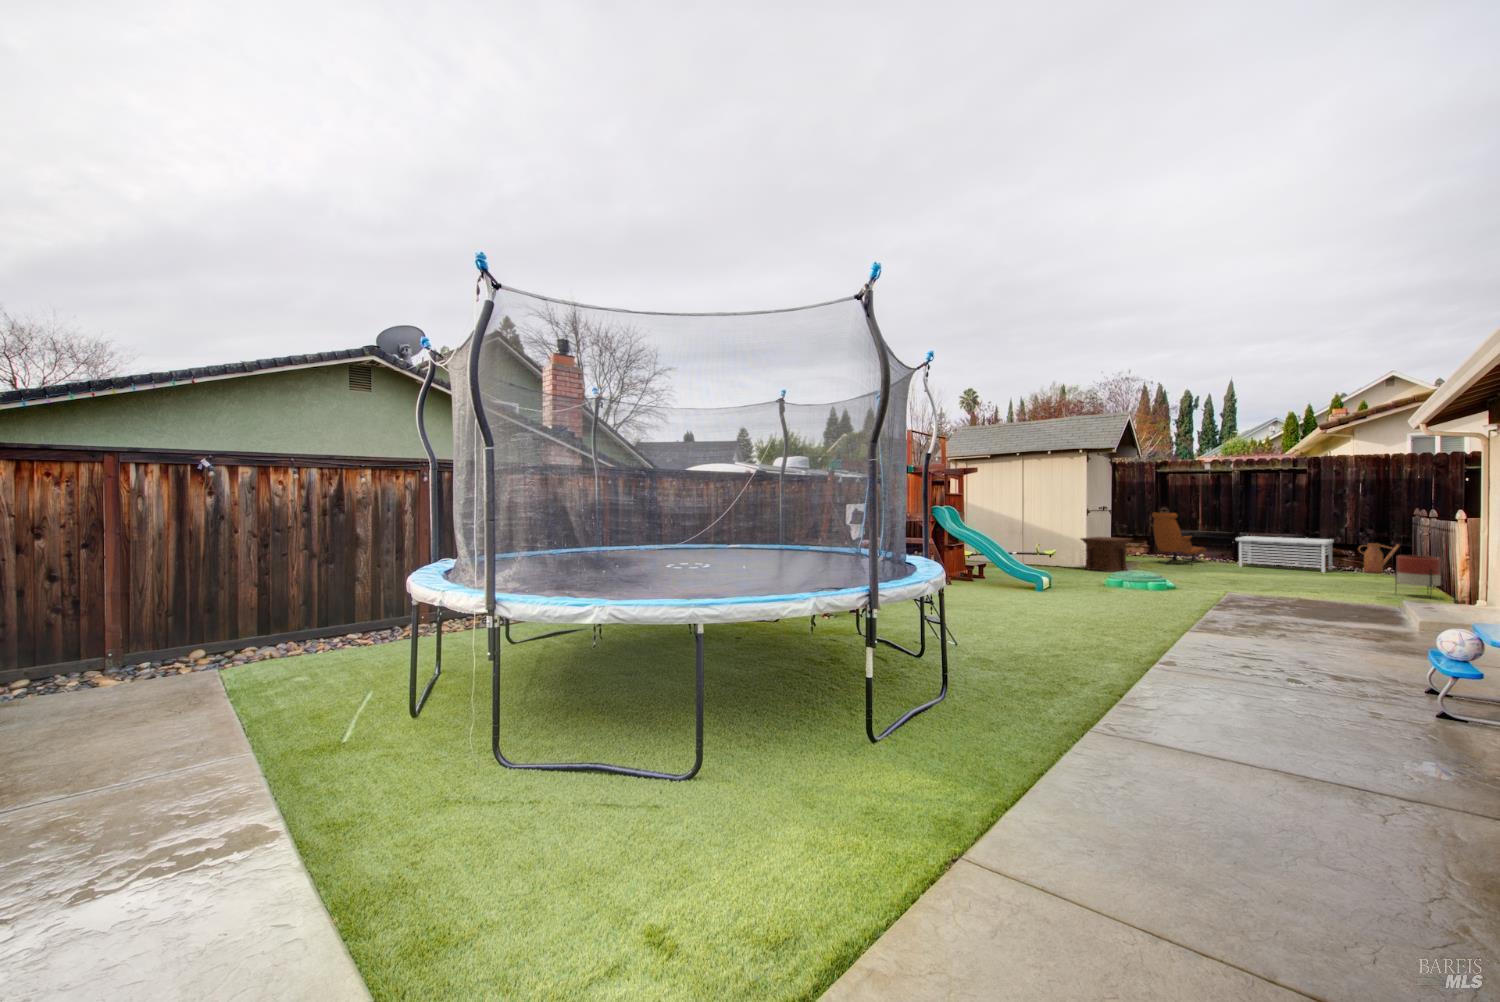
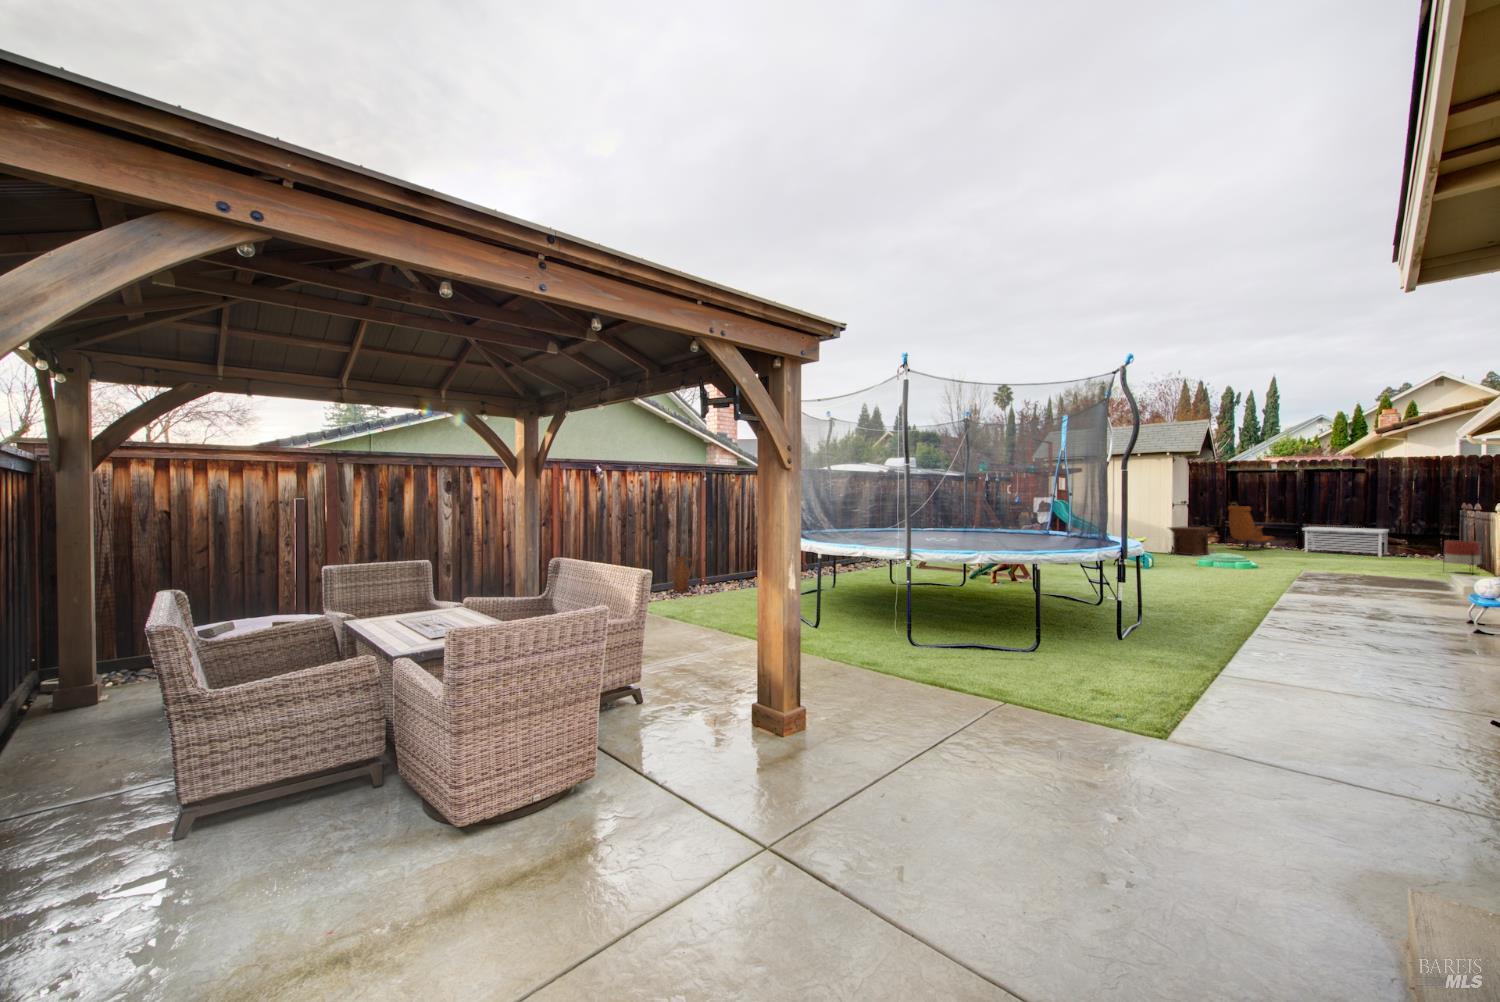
watering can: present [1359,543,1399,573] -> present [670,555,698,593]

